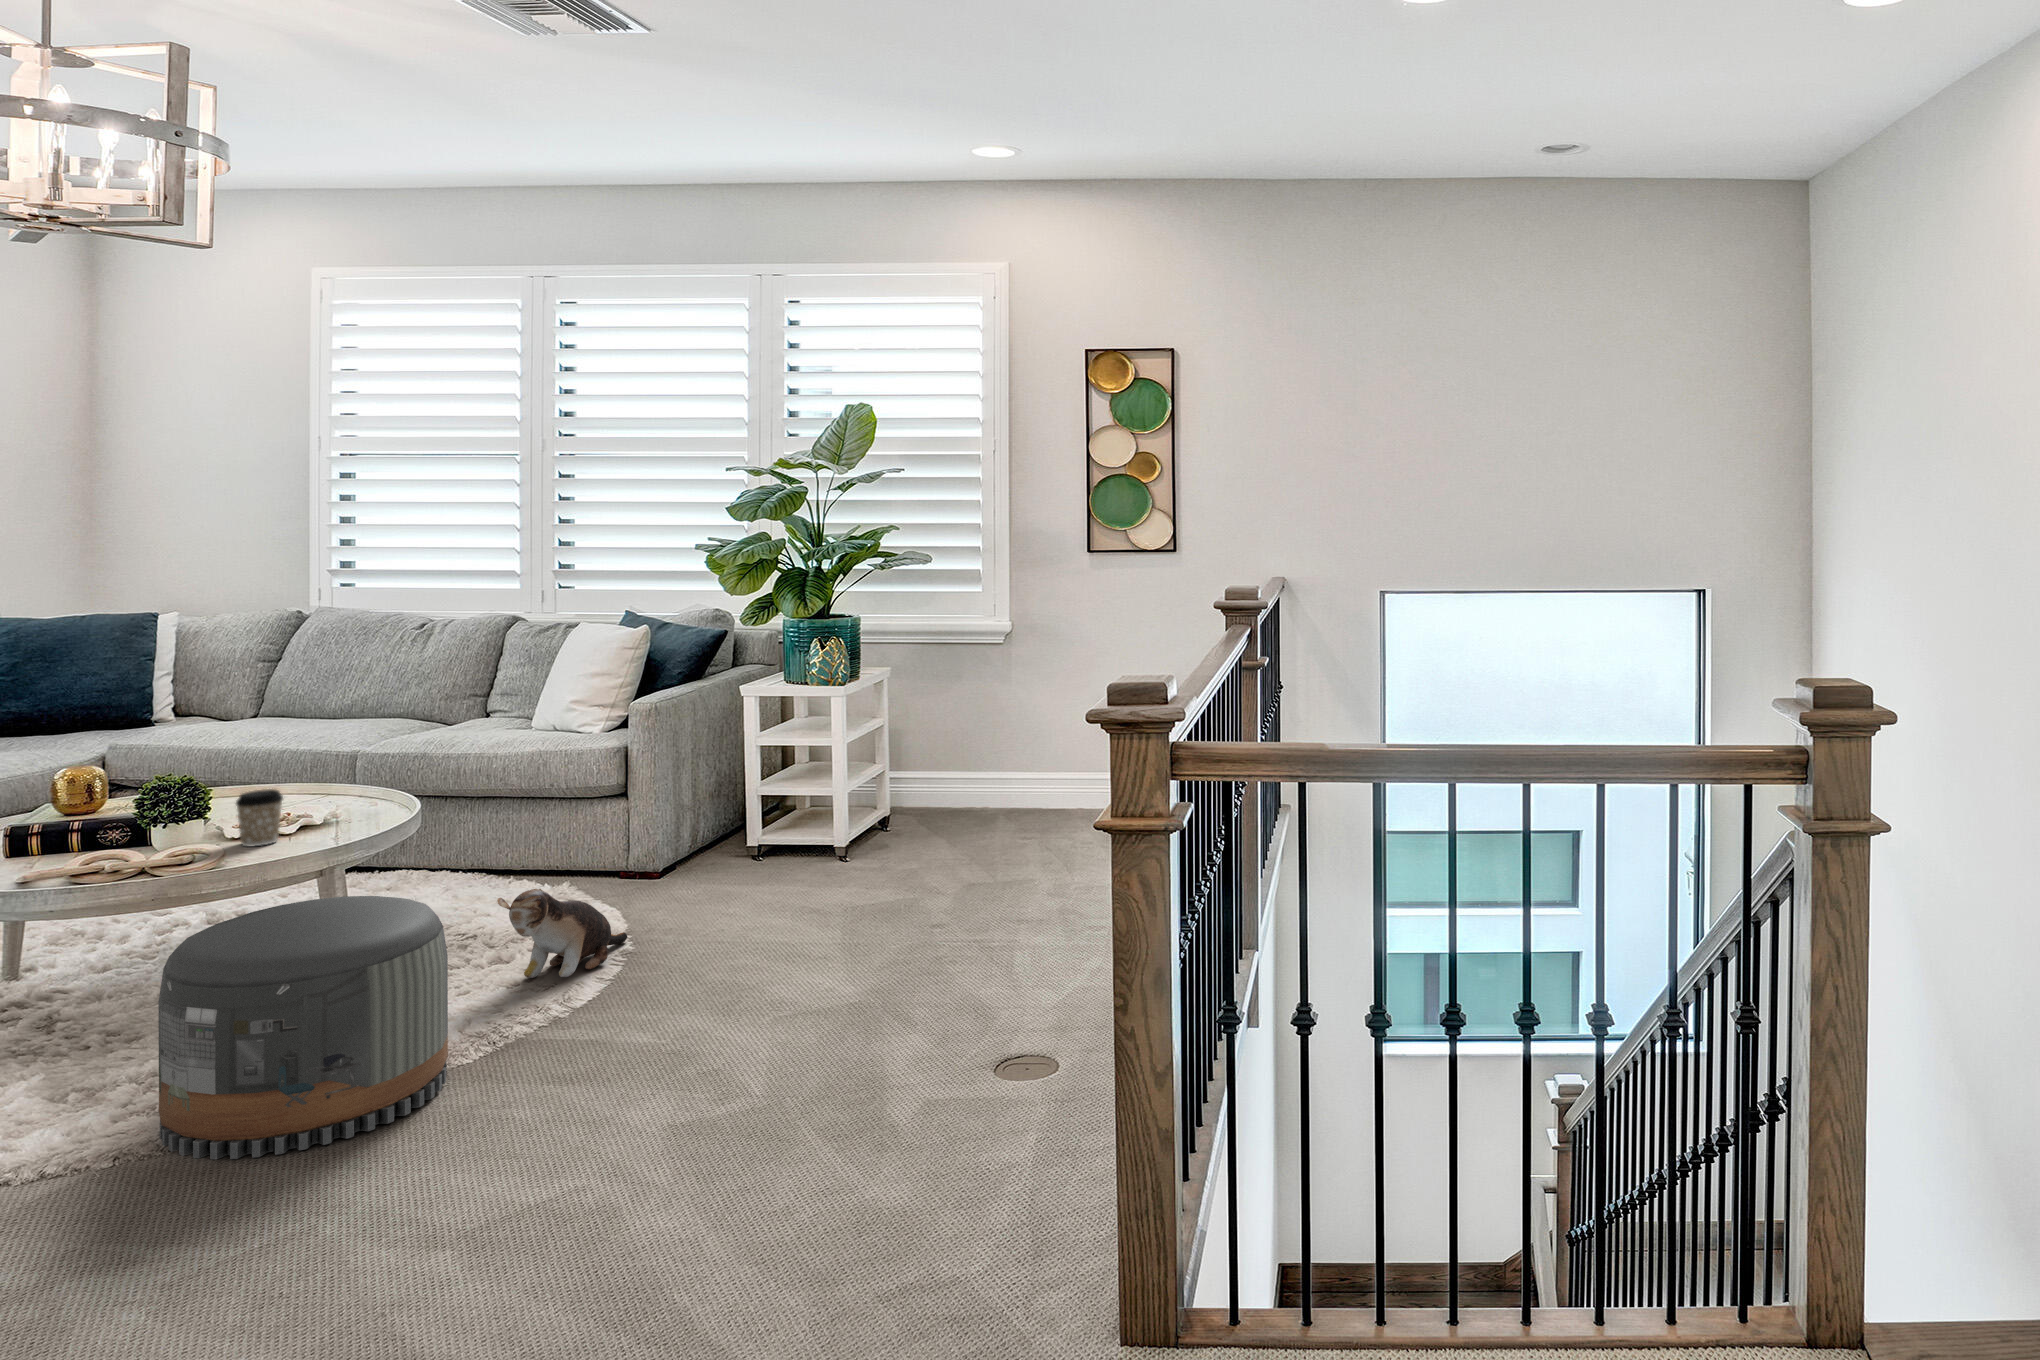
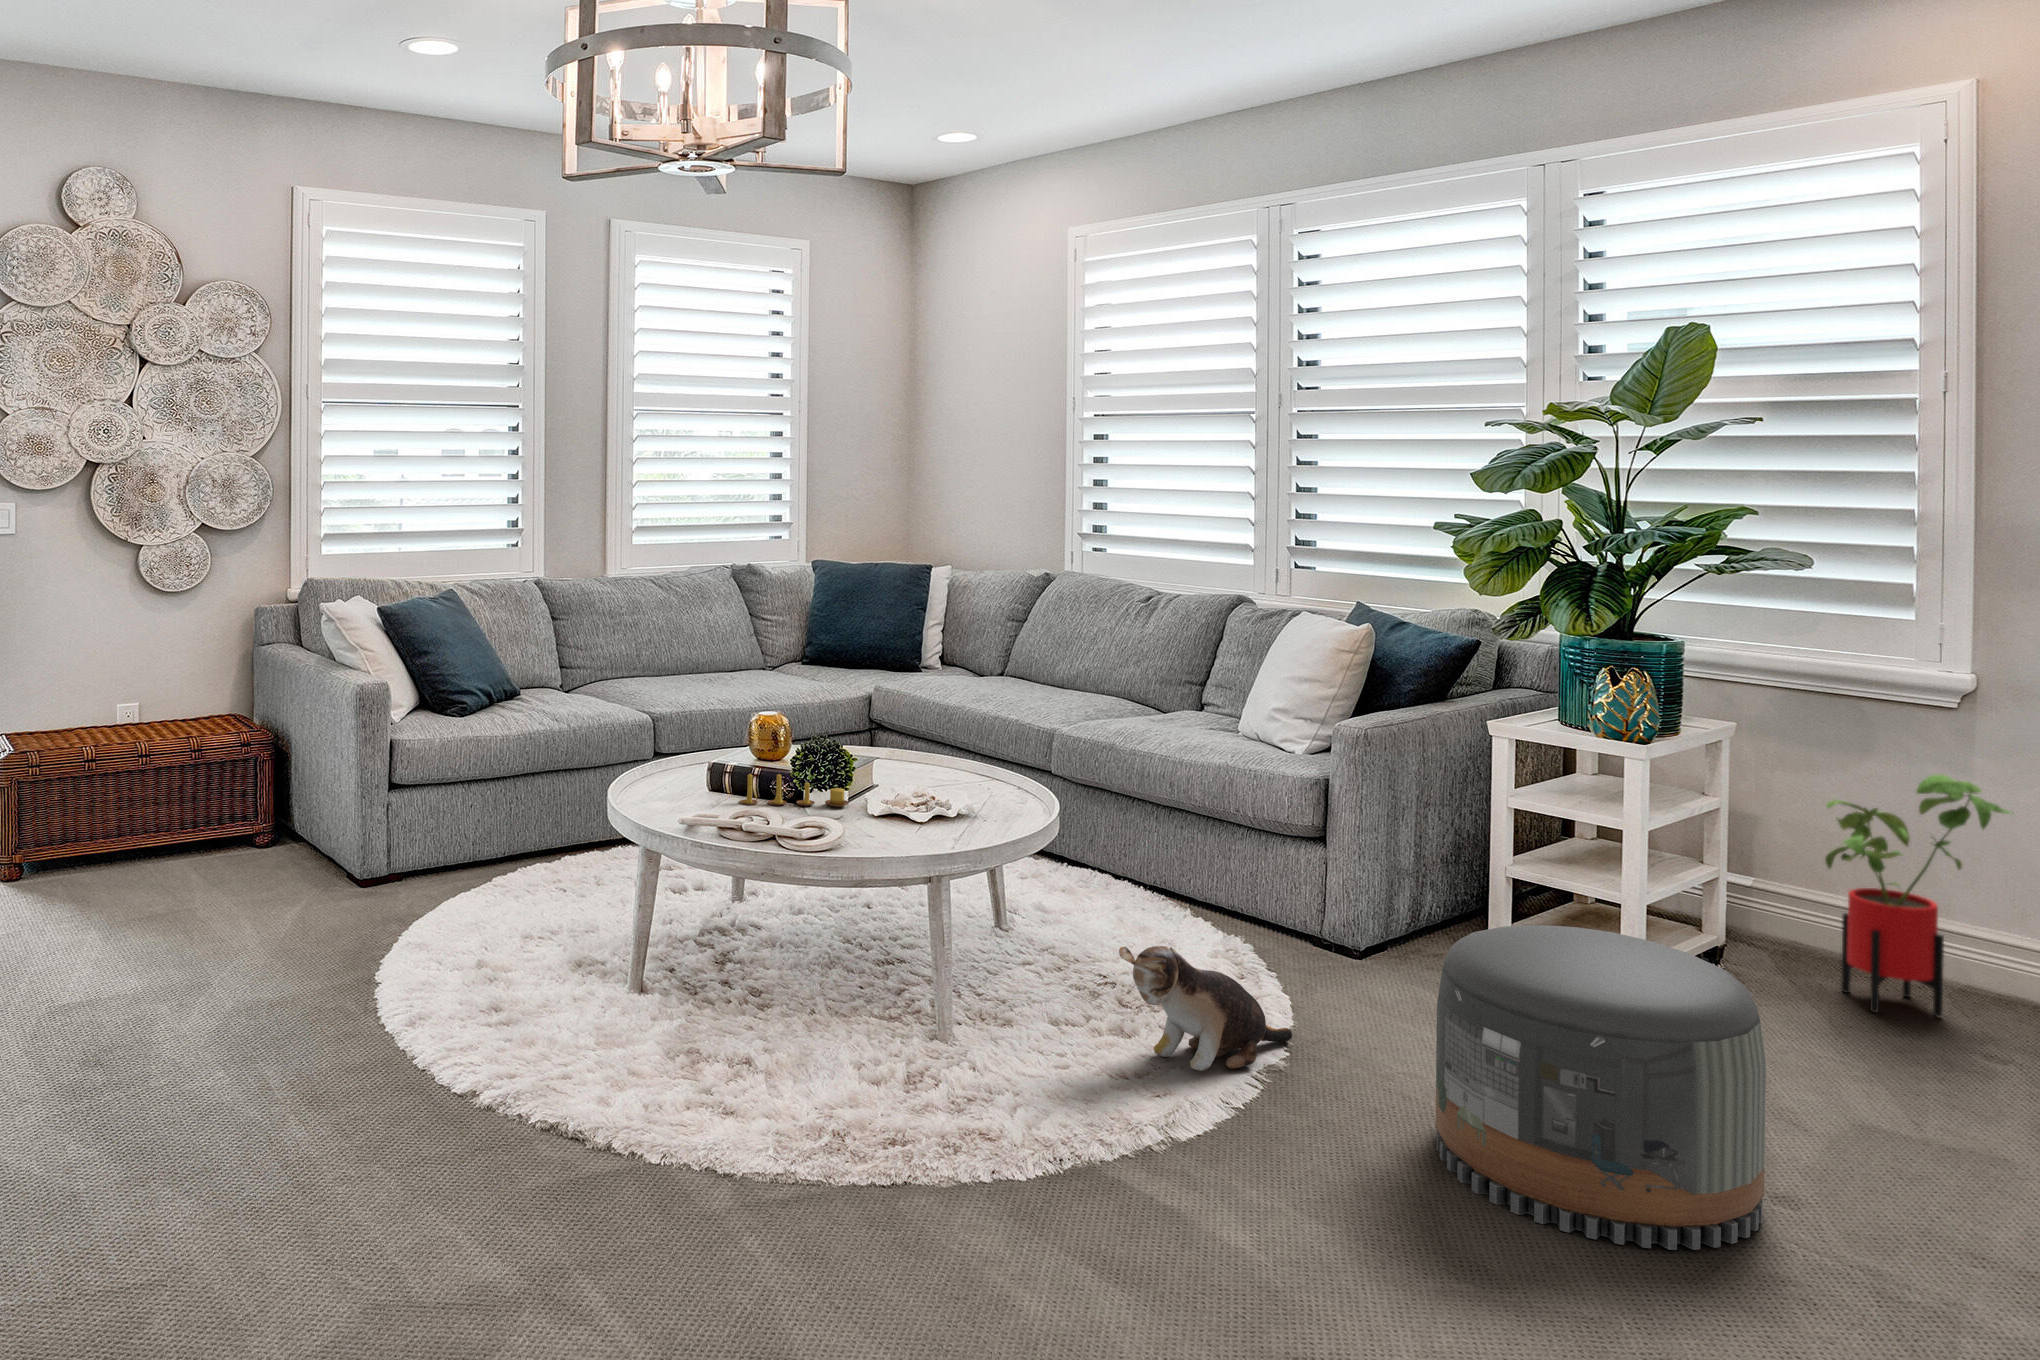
house plant: none [941,680,1033,832] -> present [1825,775,2010,1017]
coffee cup: present [236,789,283,846] -> none [868,763,911,825]
candle: none [69,821,205,862] -> present [739,774,849,806]
pouf: present [158,896,448,1159] -> present [1436,925,1766,1250]

